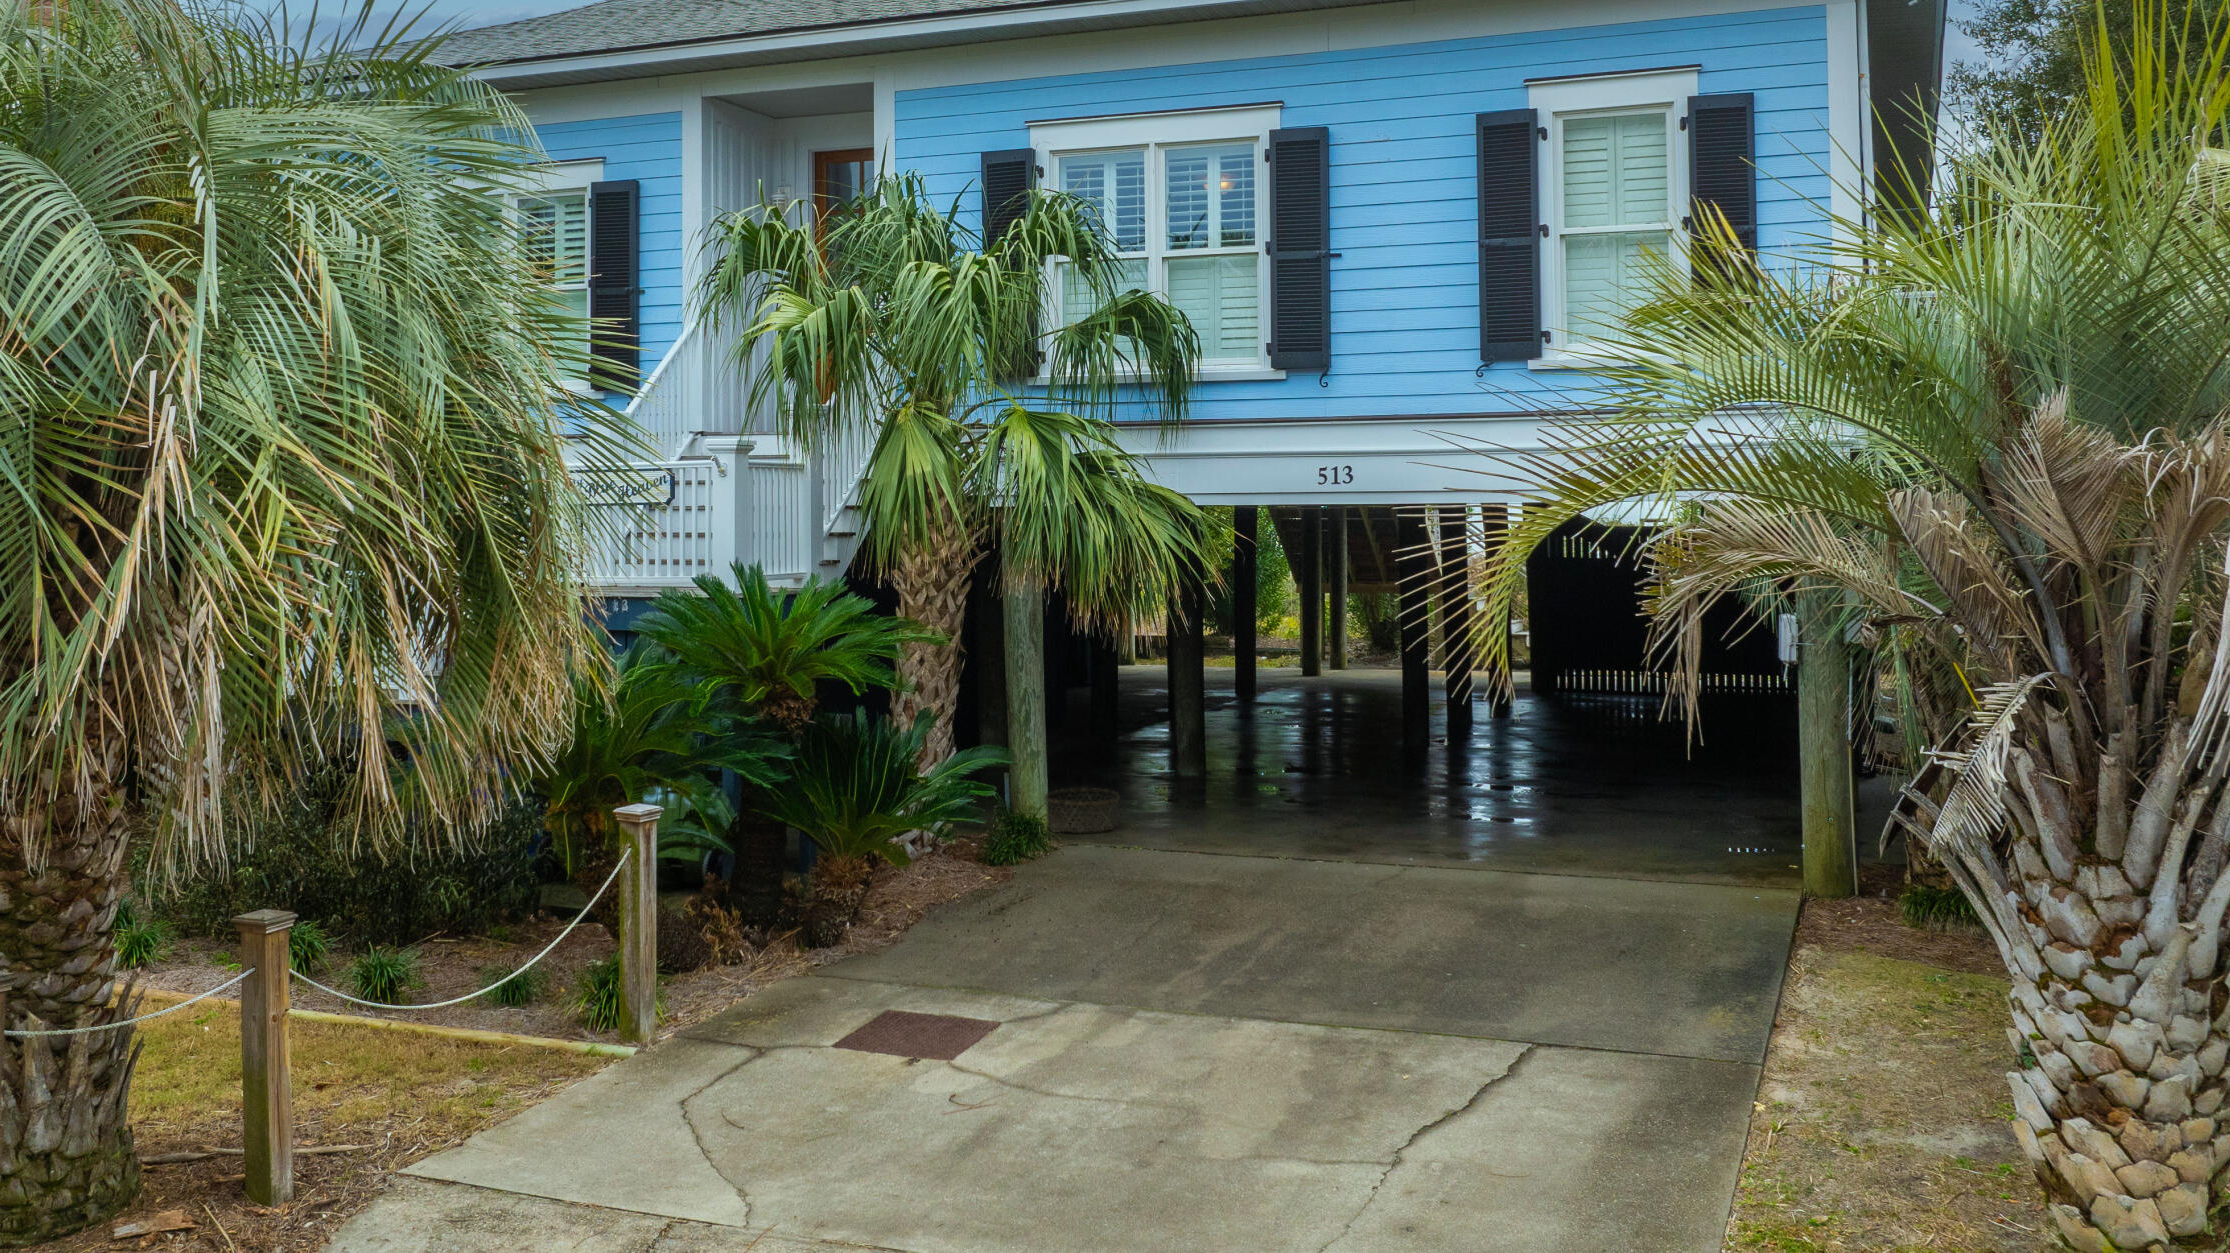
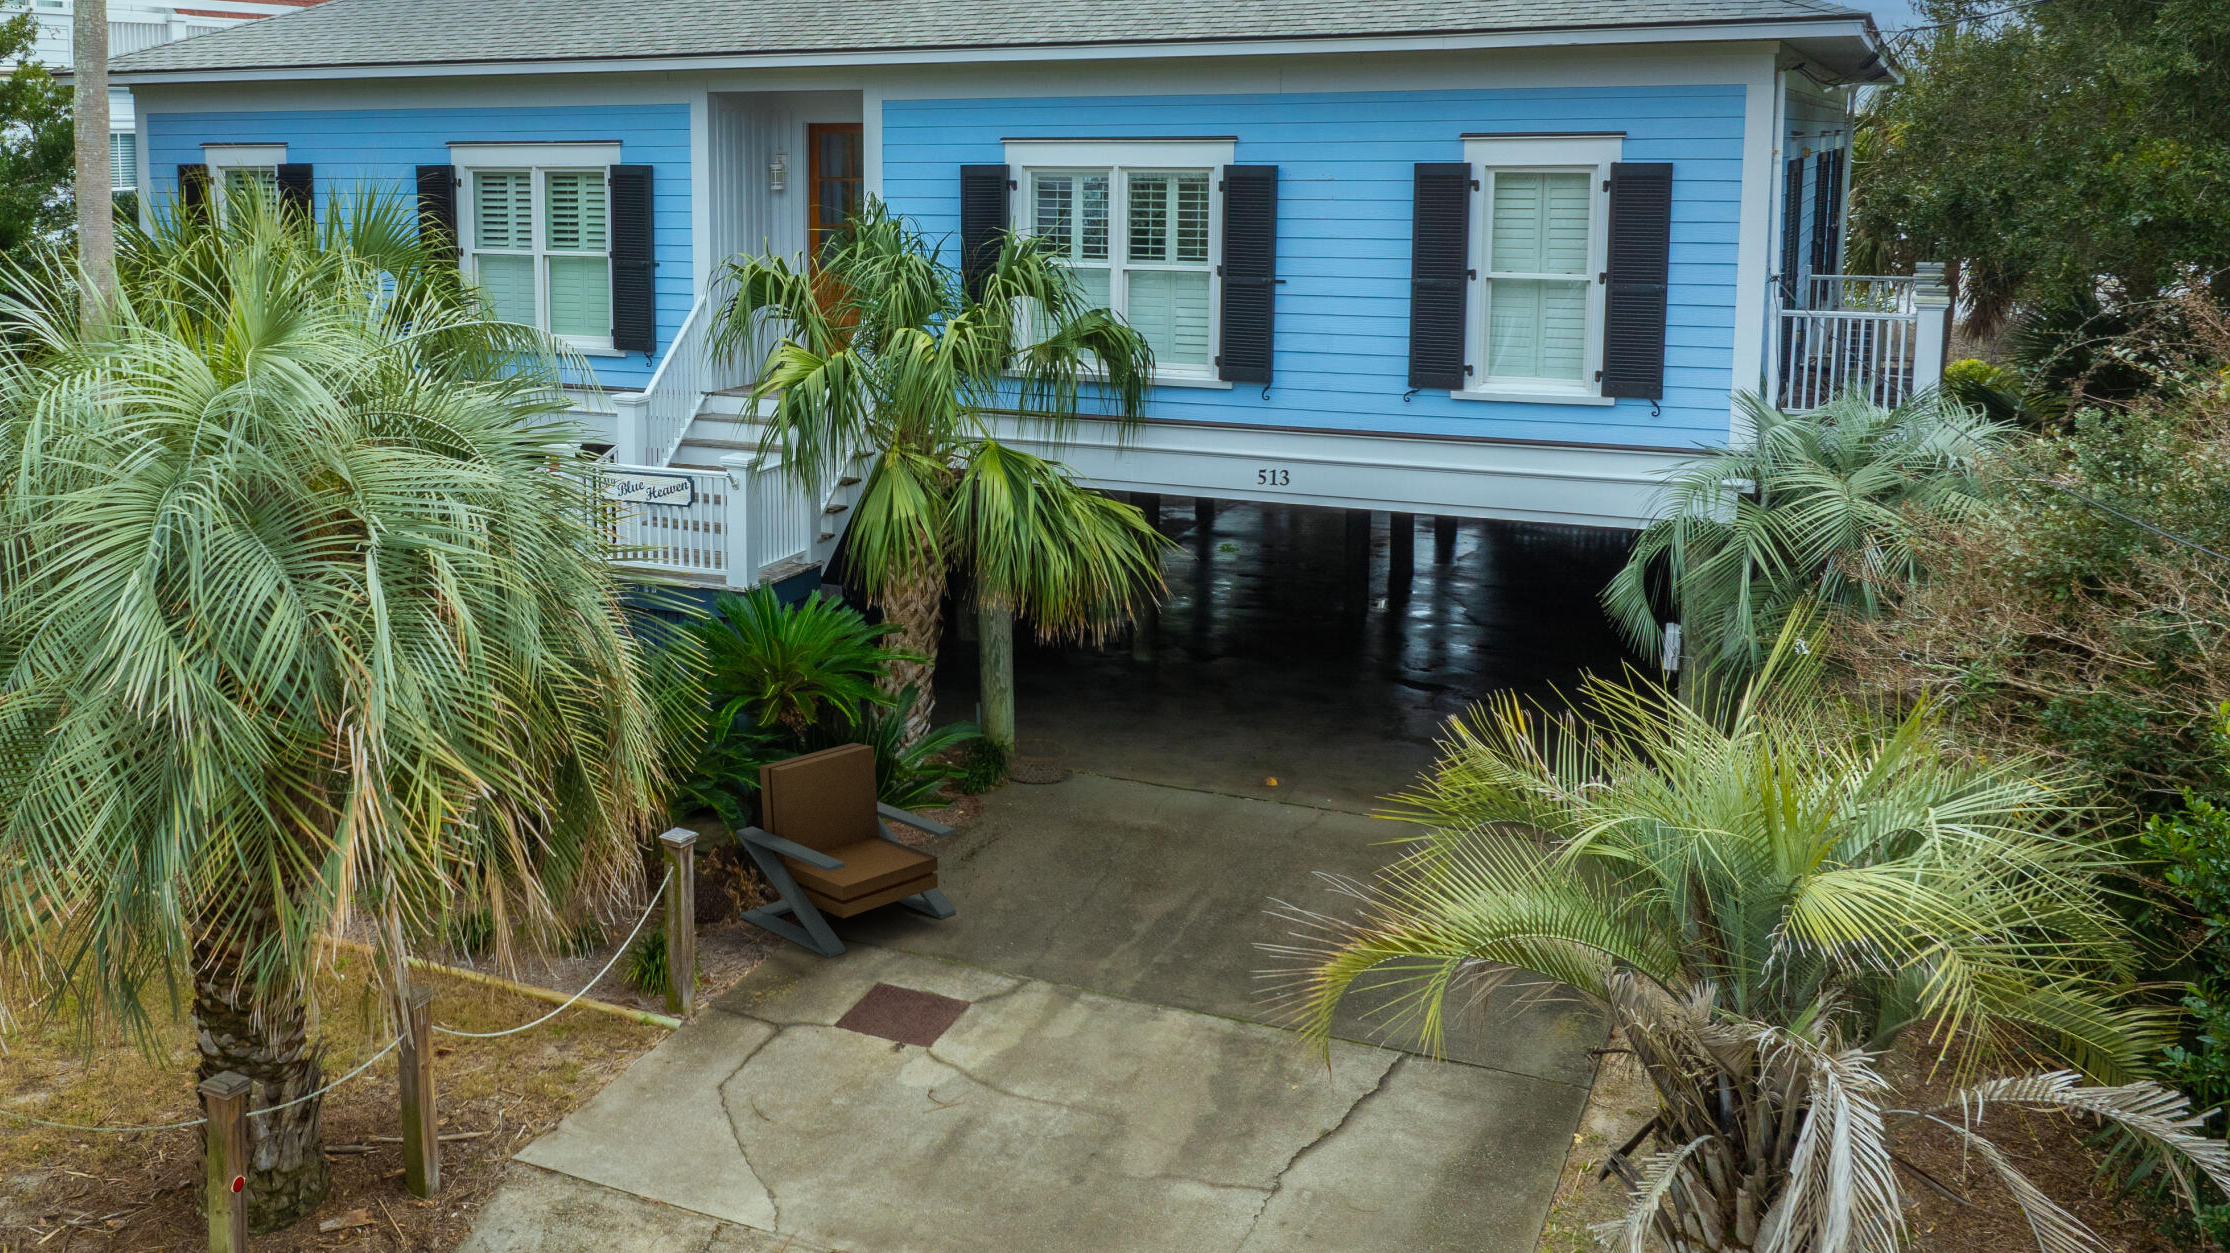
lounge chair: none [705,743,982,987] -> present [736,743,956,958]

